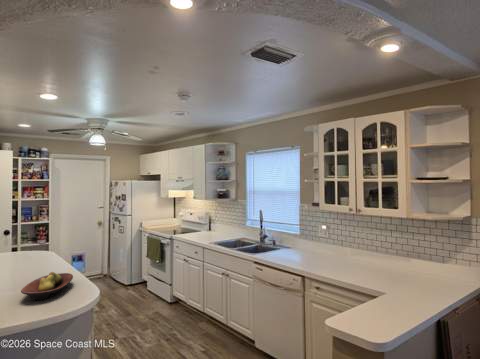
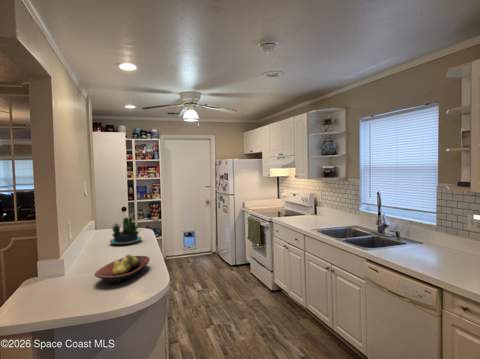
potted plant: none [10,239,54,267] -> present [110,217,141,244]

